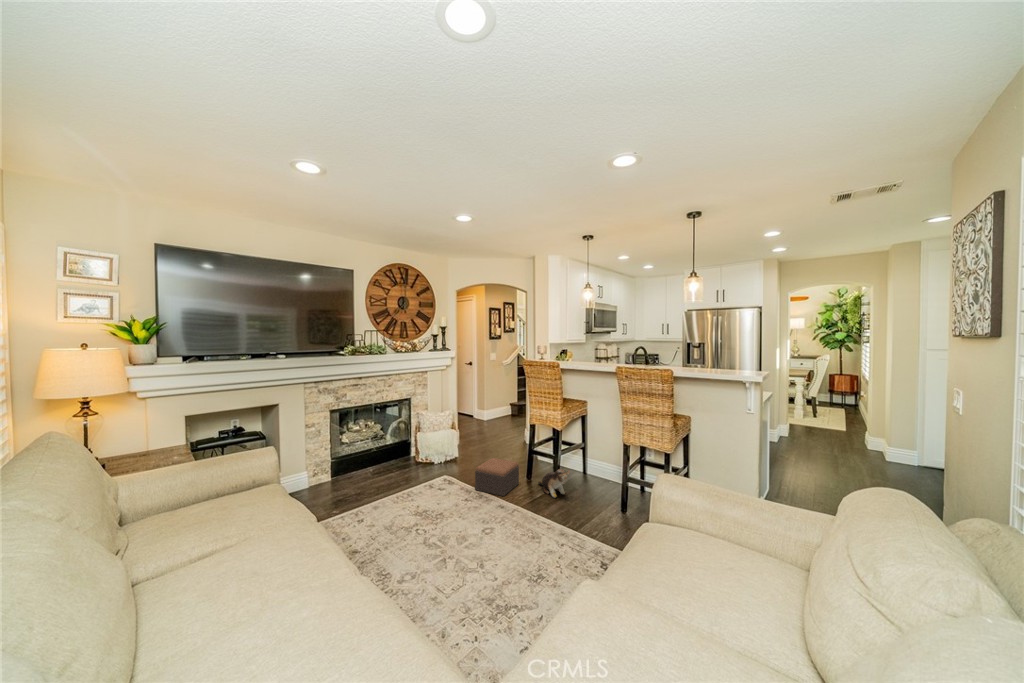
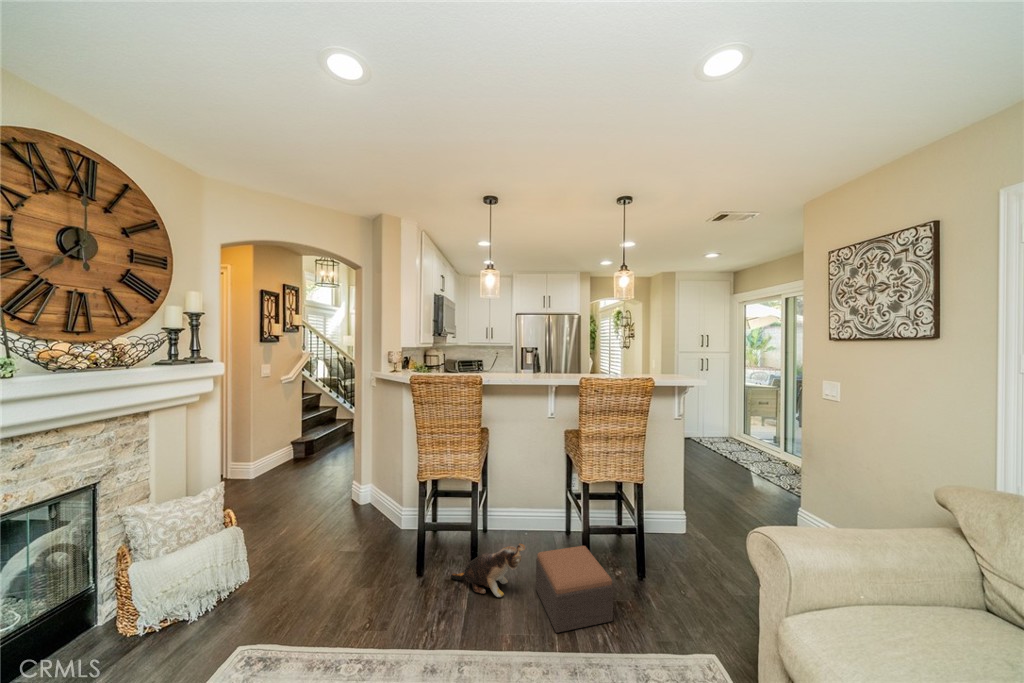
footstool: present [475,458,519,496] -> present [536,546,613,633]

